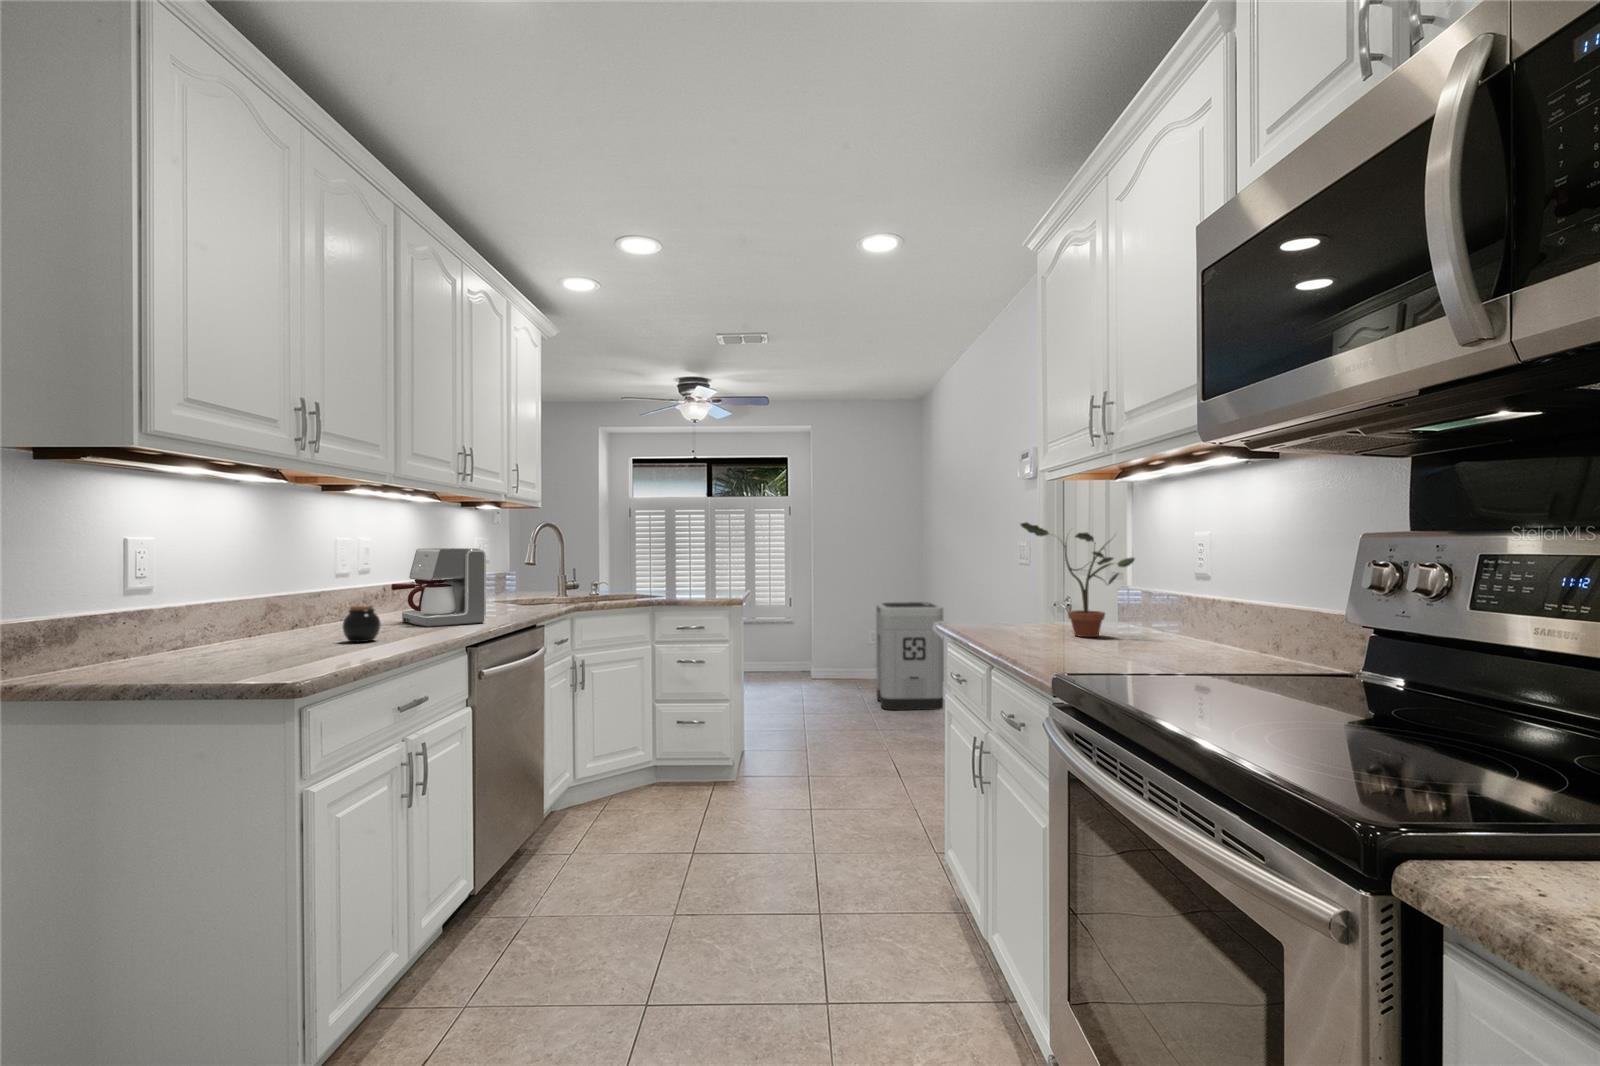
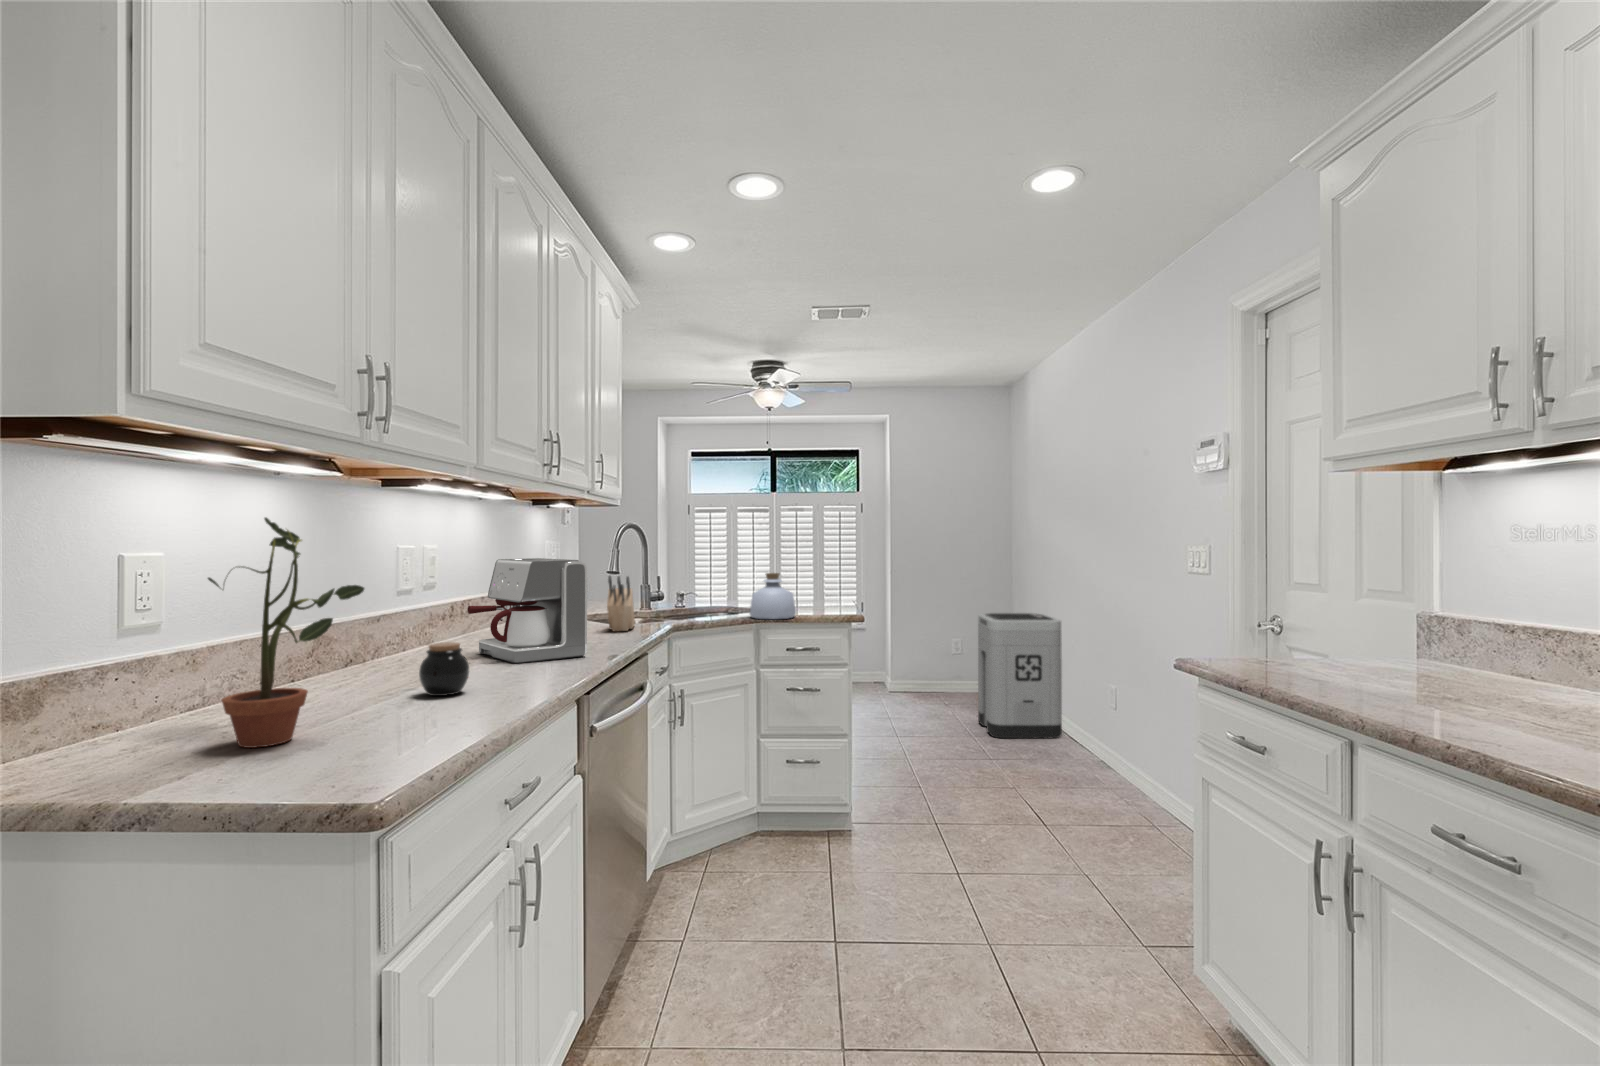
potted plant: present [1021,522,1135,637] -> present [208,518,364,748]
knife block: none [517,564,544,609] -> present [607,576,635,631]
bottle: none [647,564,686,602] -> present [750,573,796,619]

